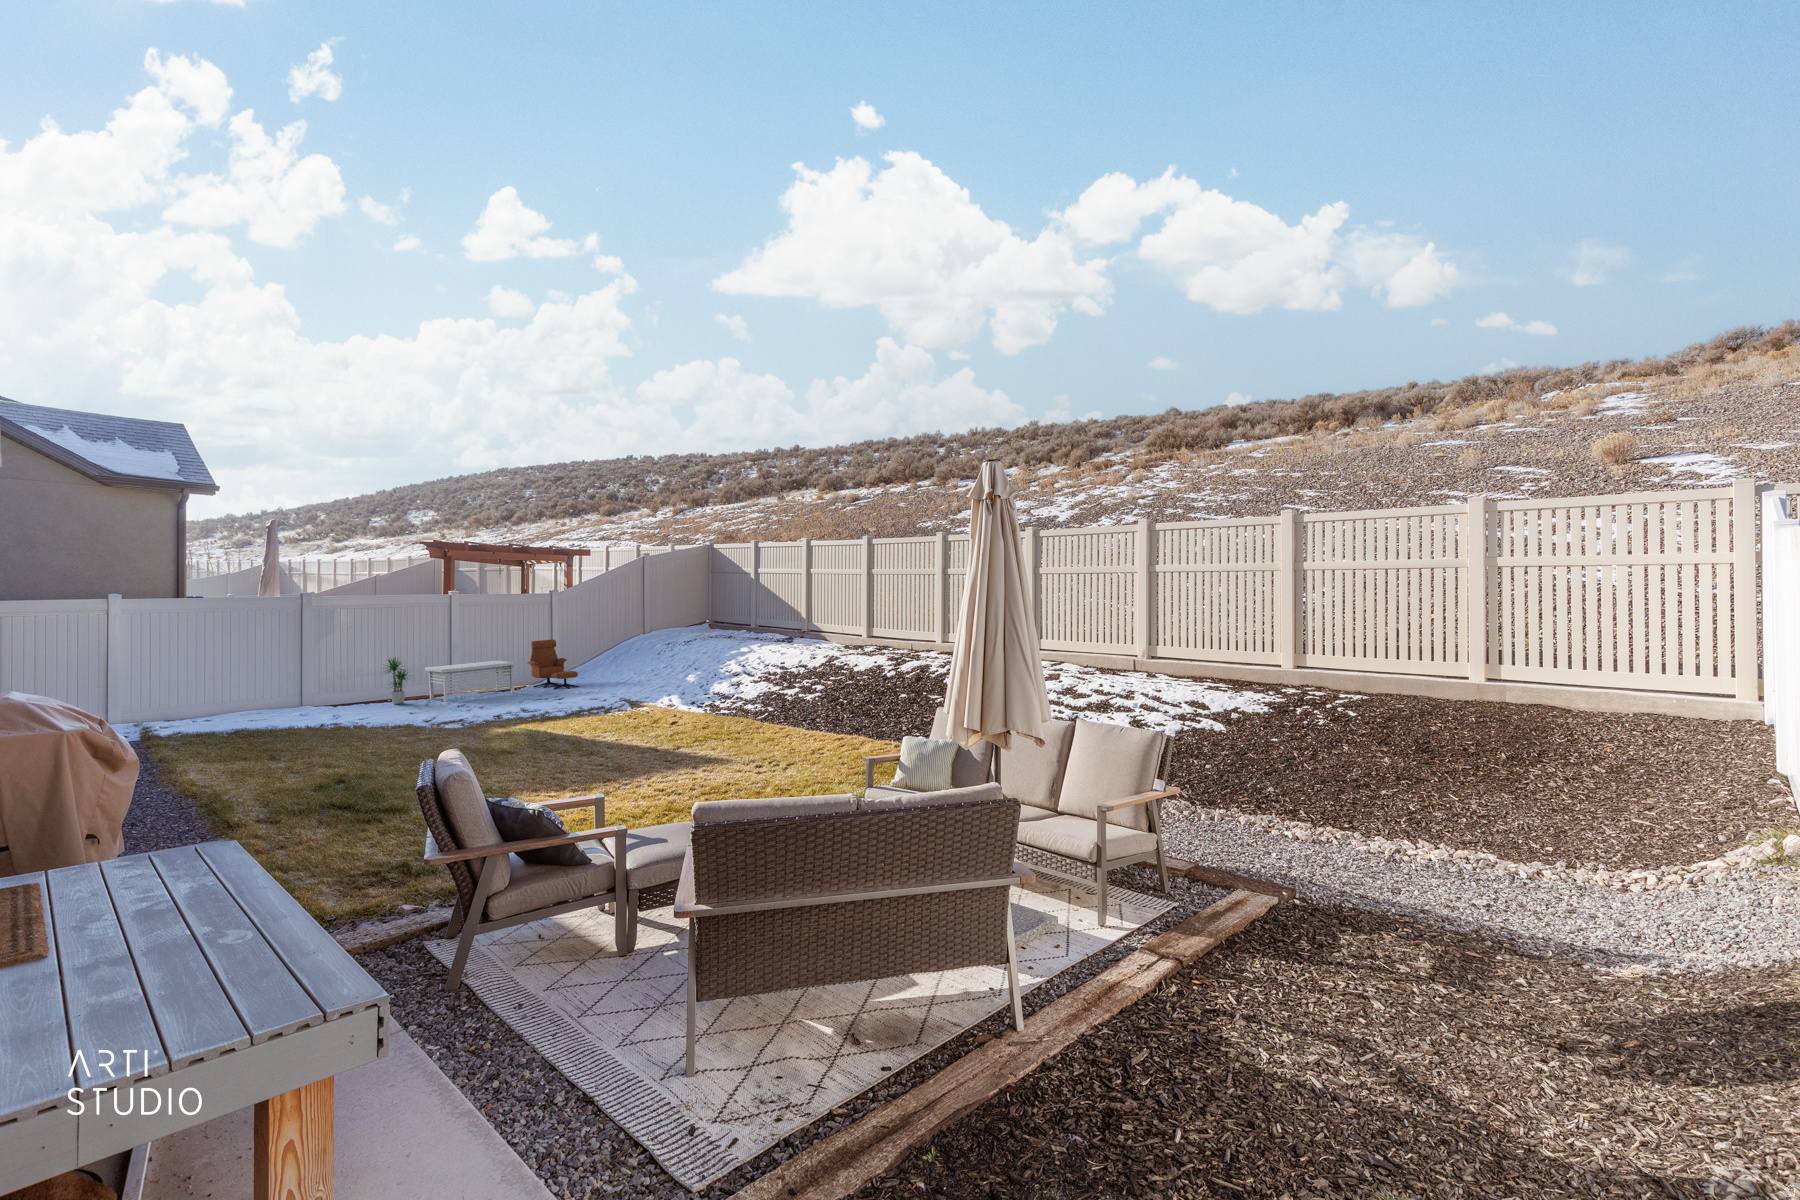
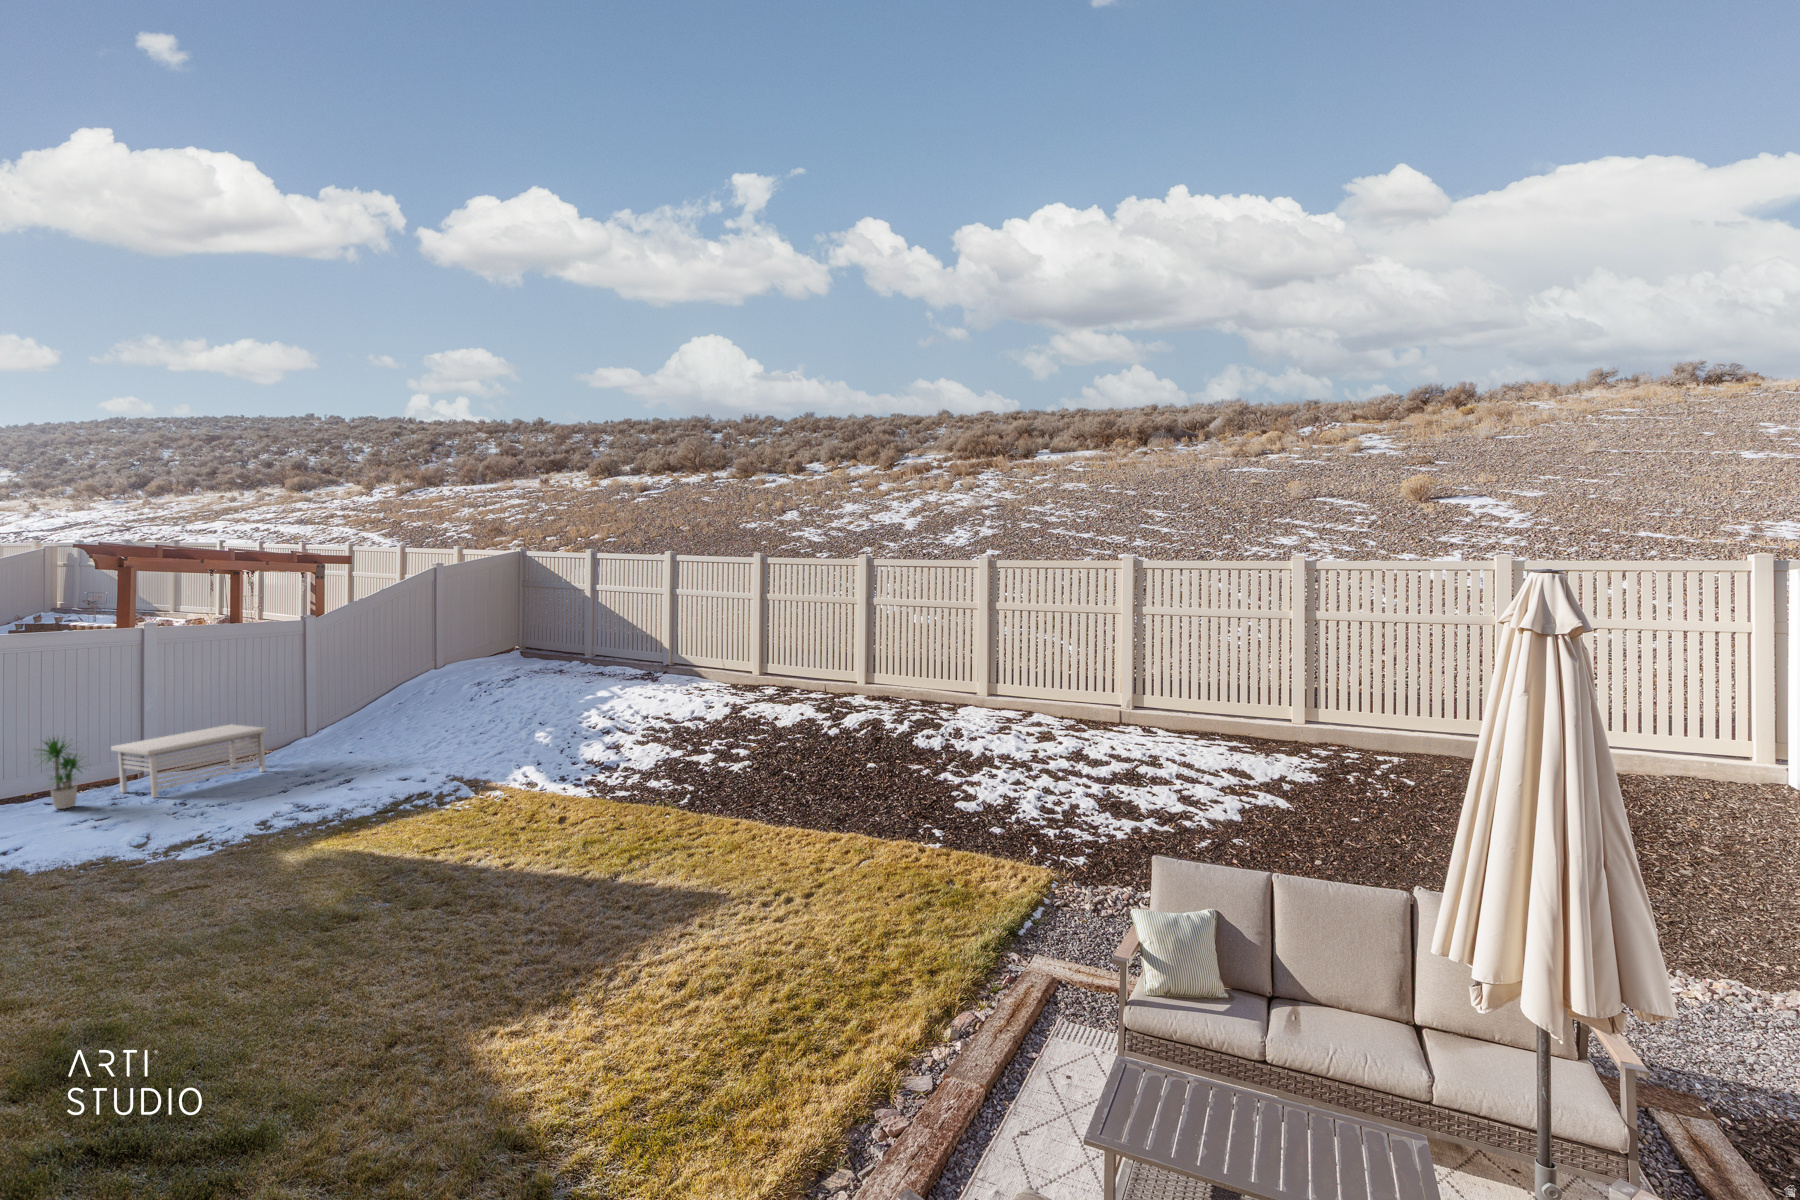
lounge chair: present [527,640,579,689] -> none [279,688,364,760]

